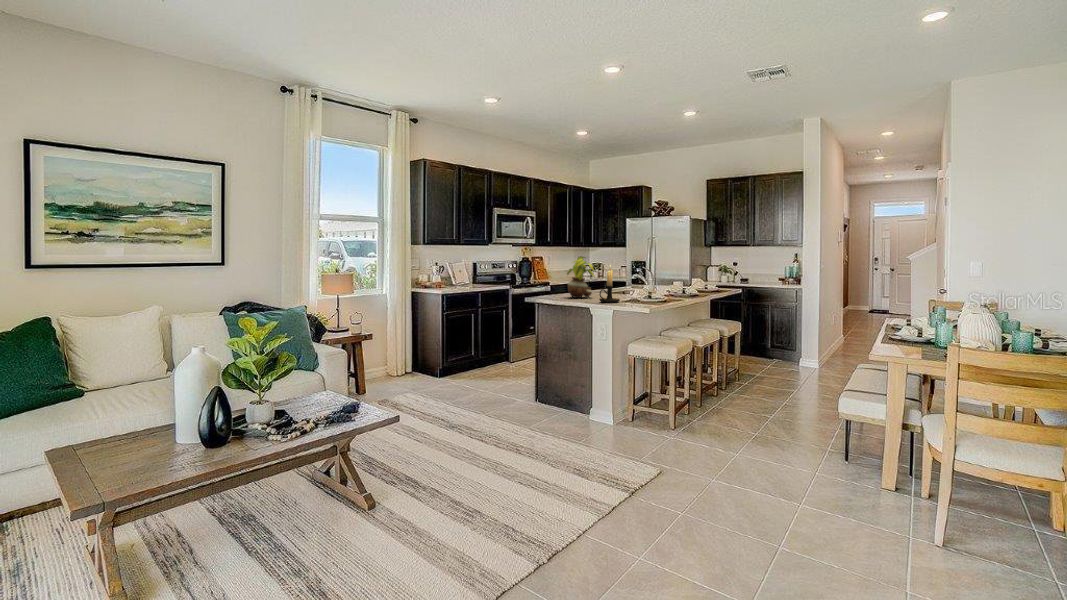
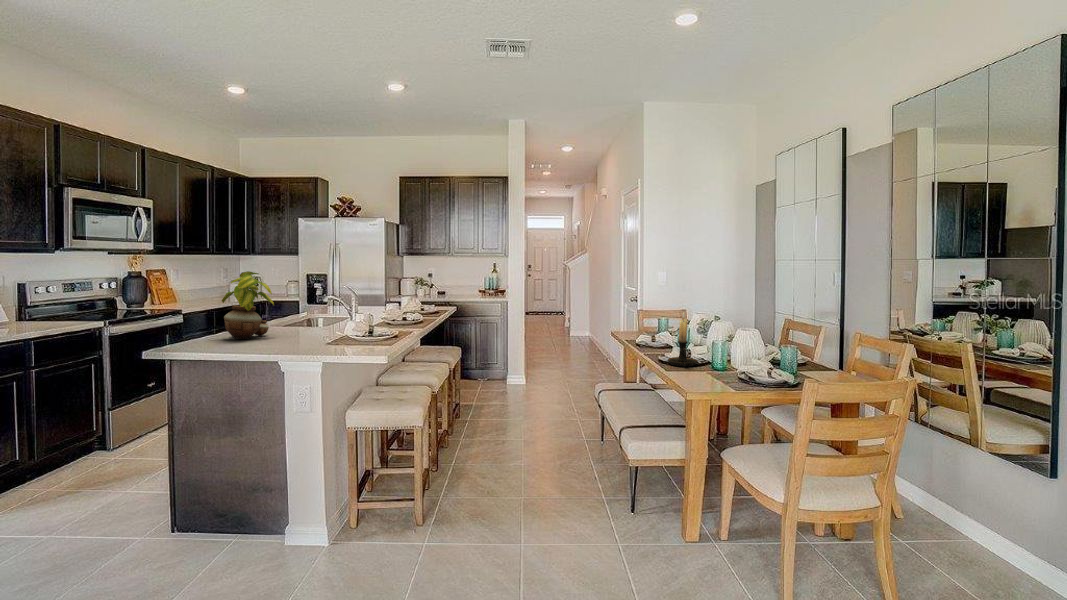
candle holder: present [599,265,620,303] -> present [668,312,697,367]

